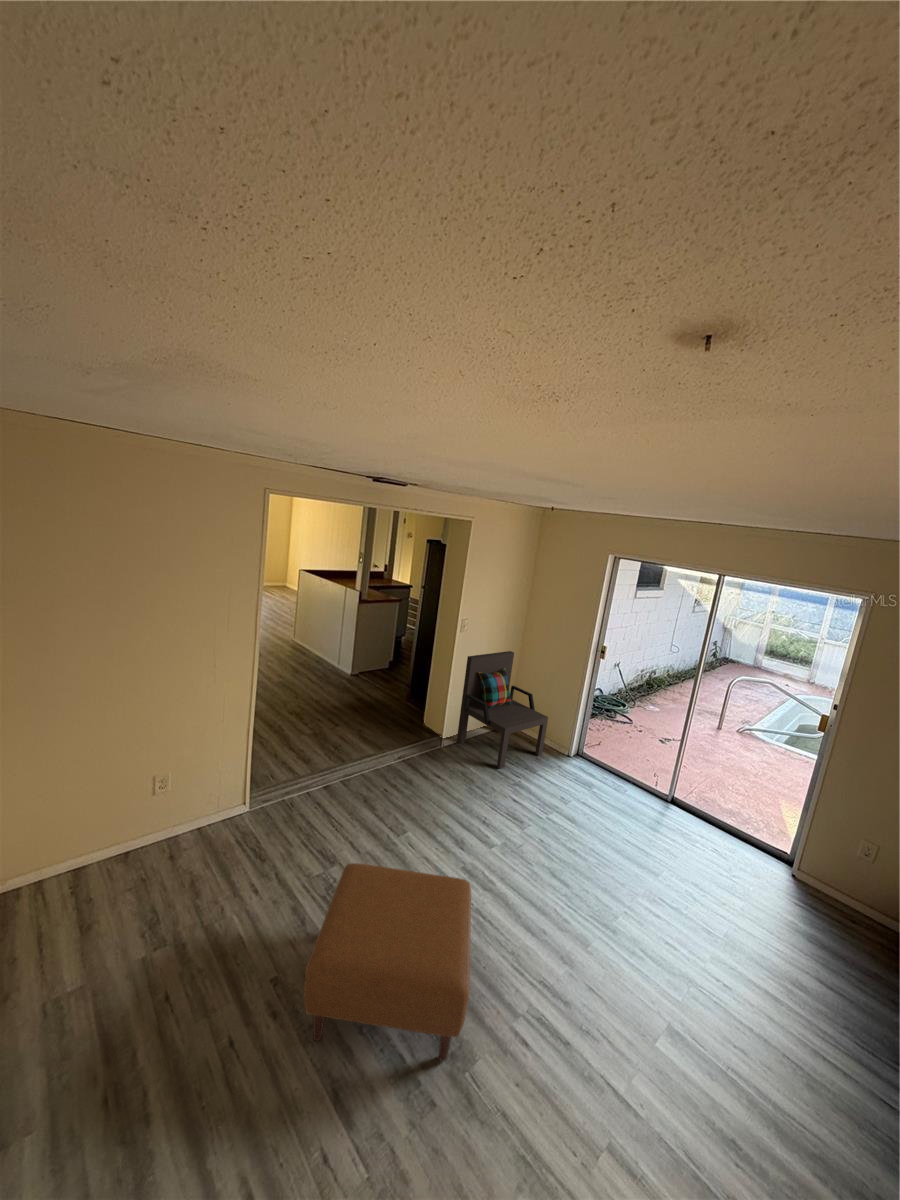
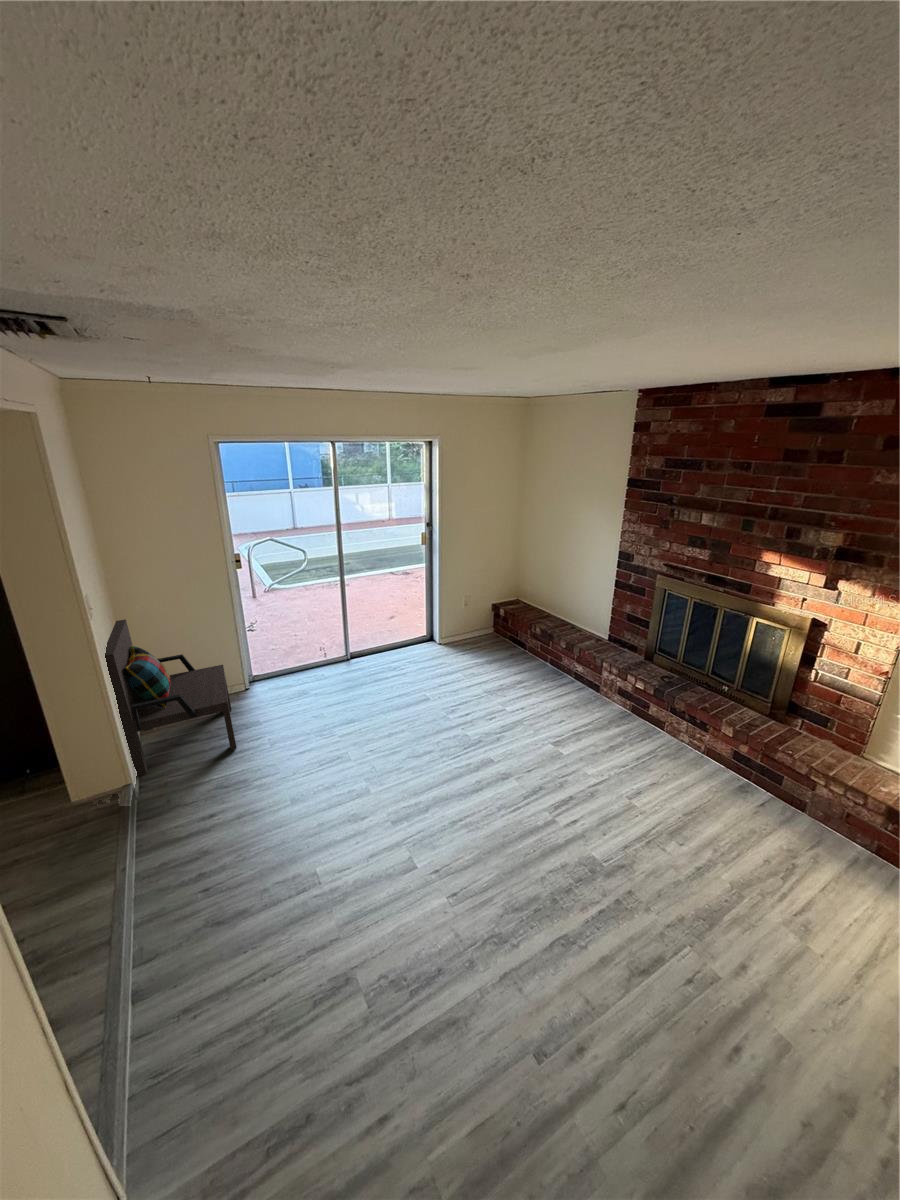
ottoman: present [304,863,471,1061] -> none [456,792,627,999]

